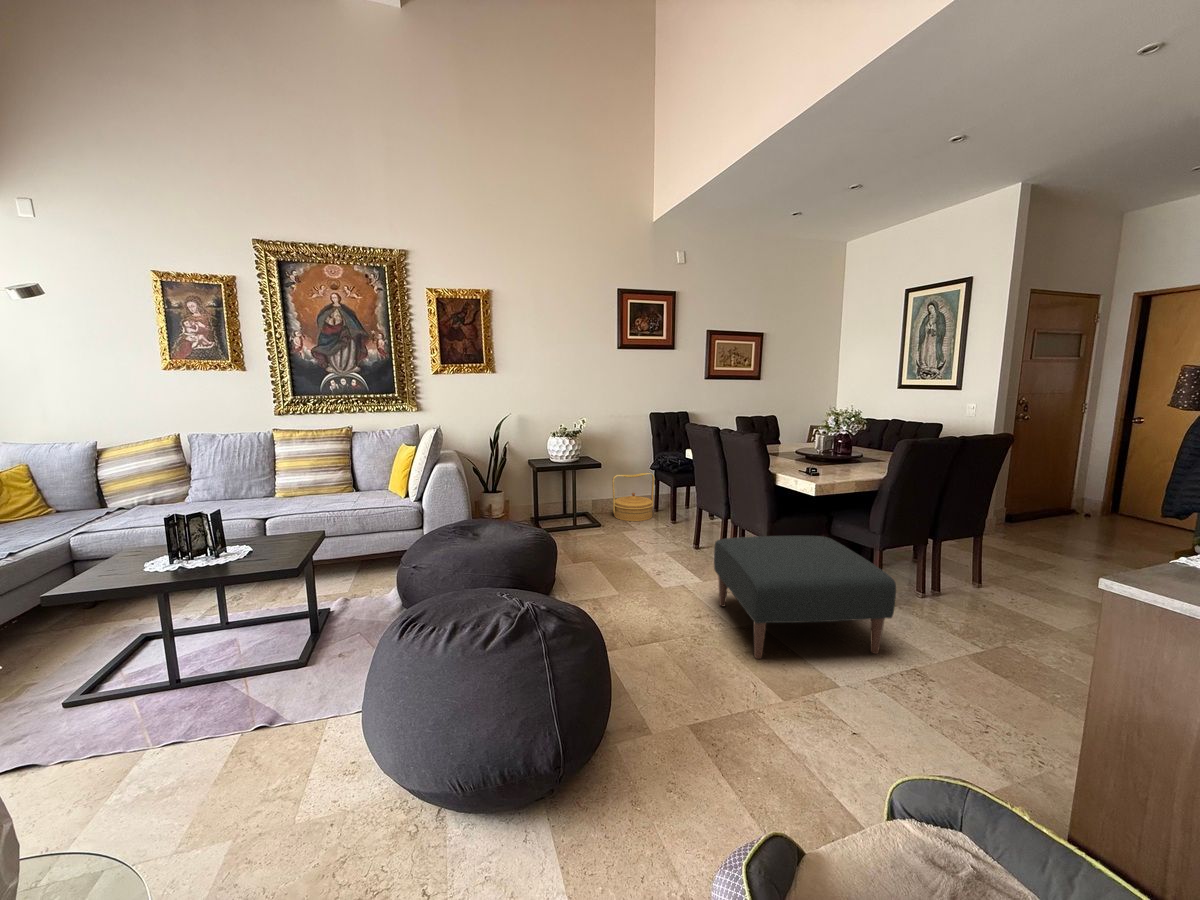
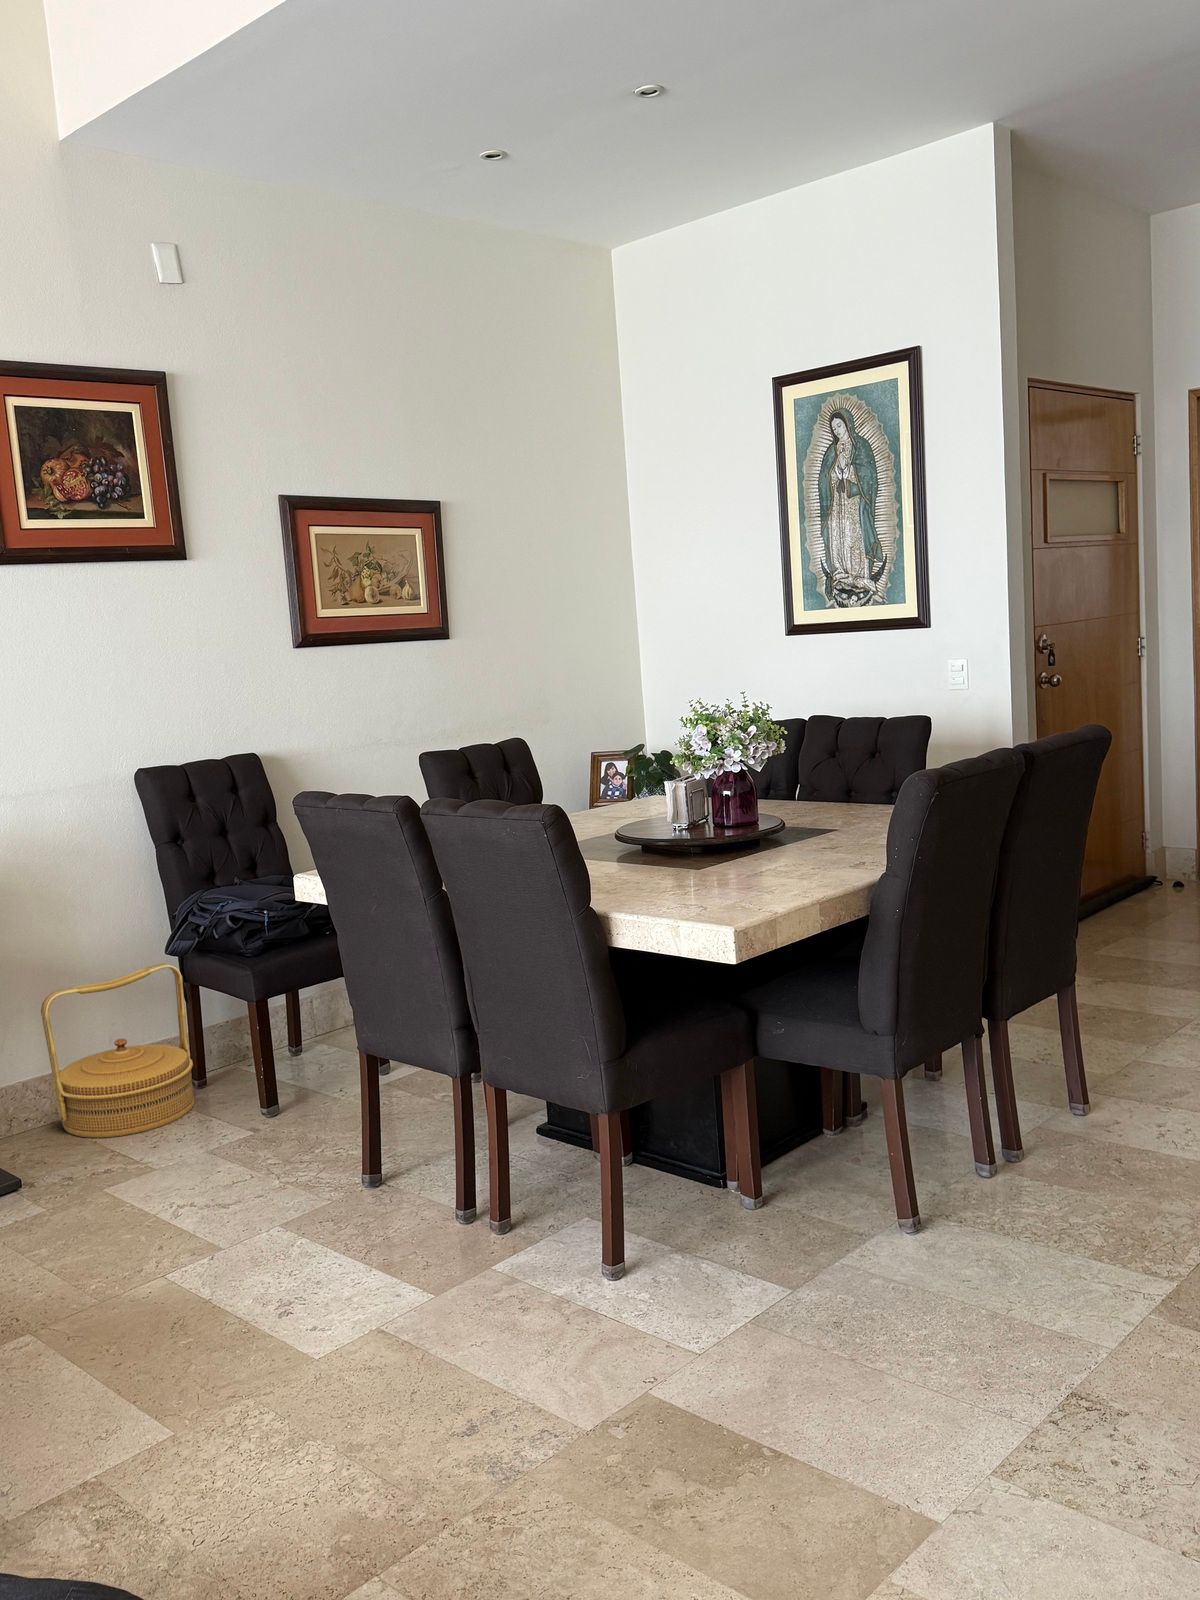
ottoman: present [714,536,896,659] -> none [474,1075,1008,1525]

